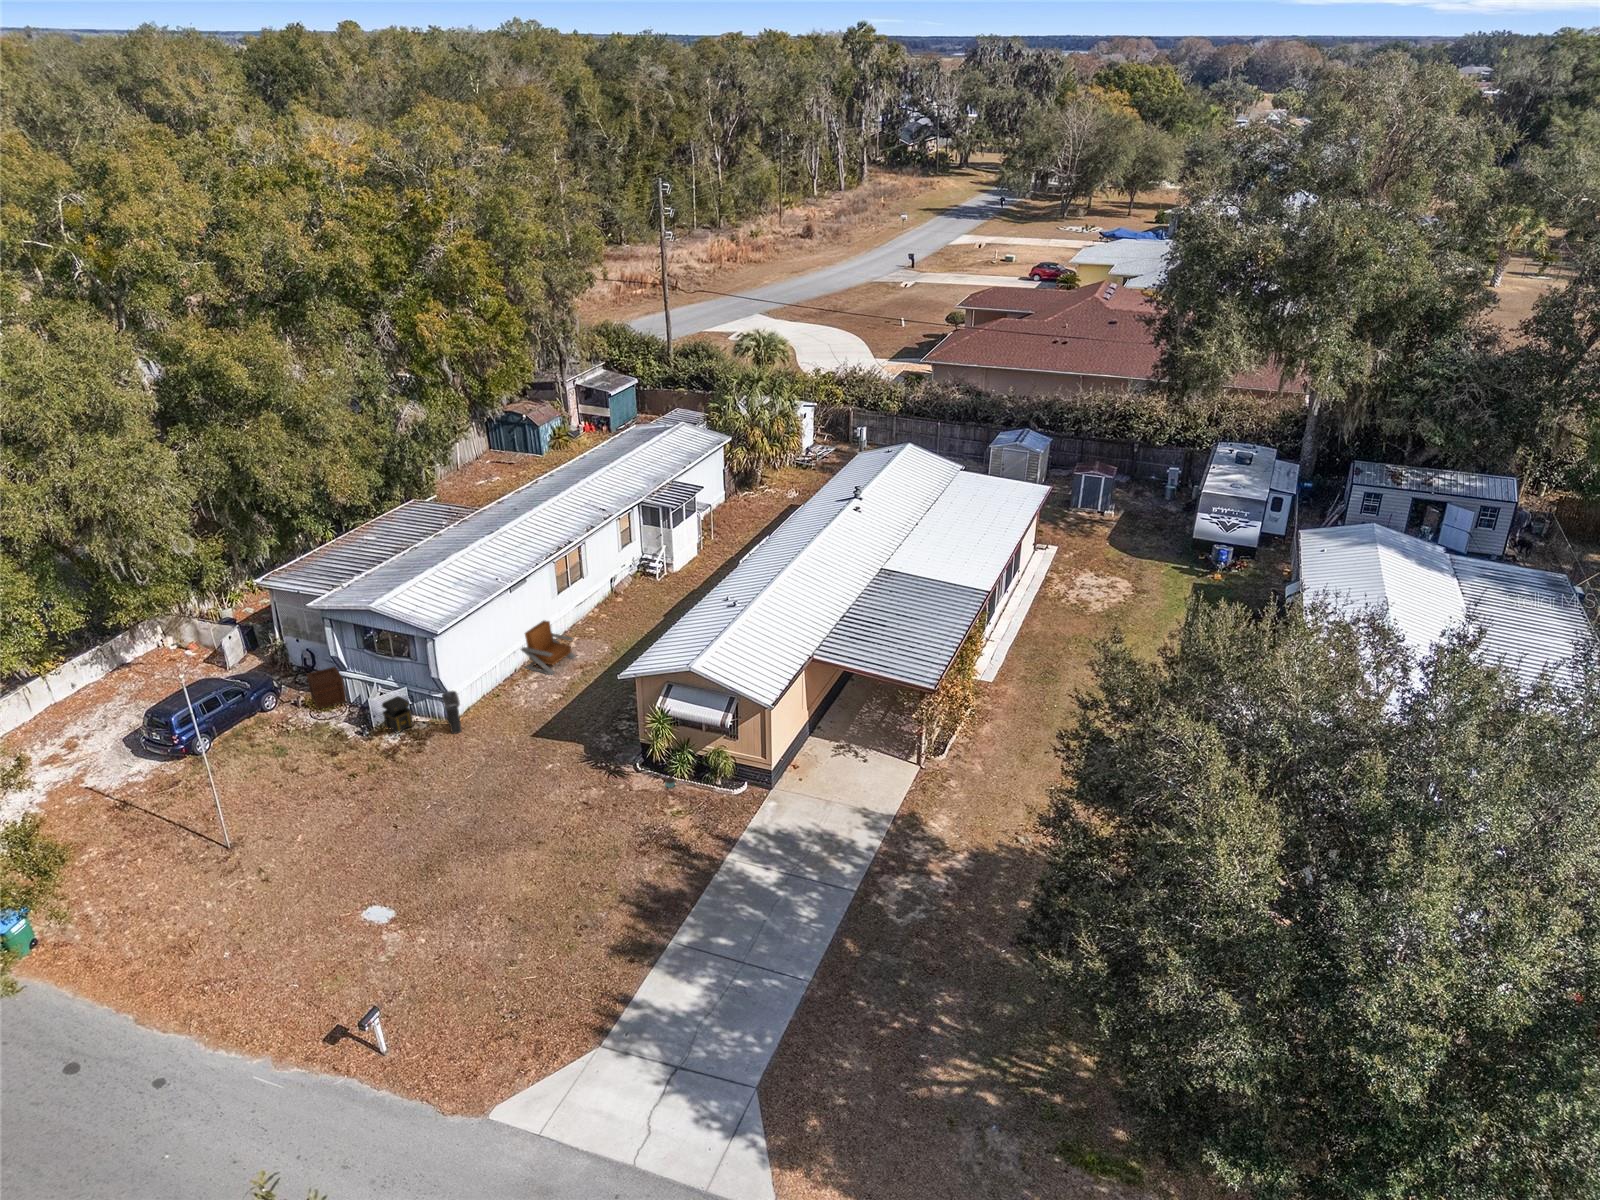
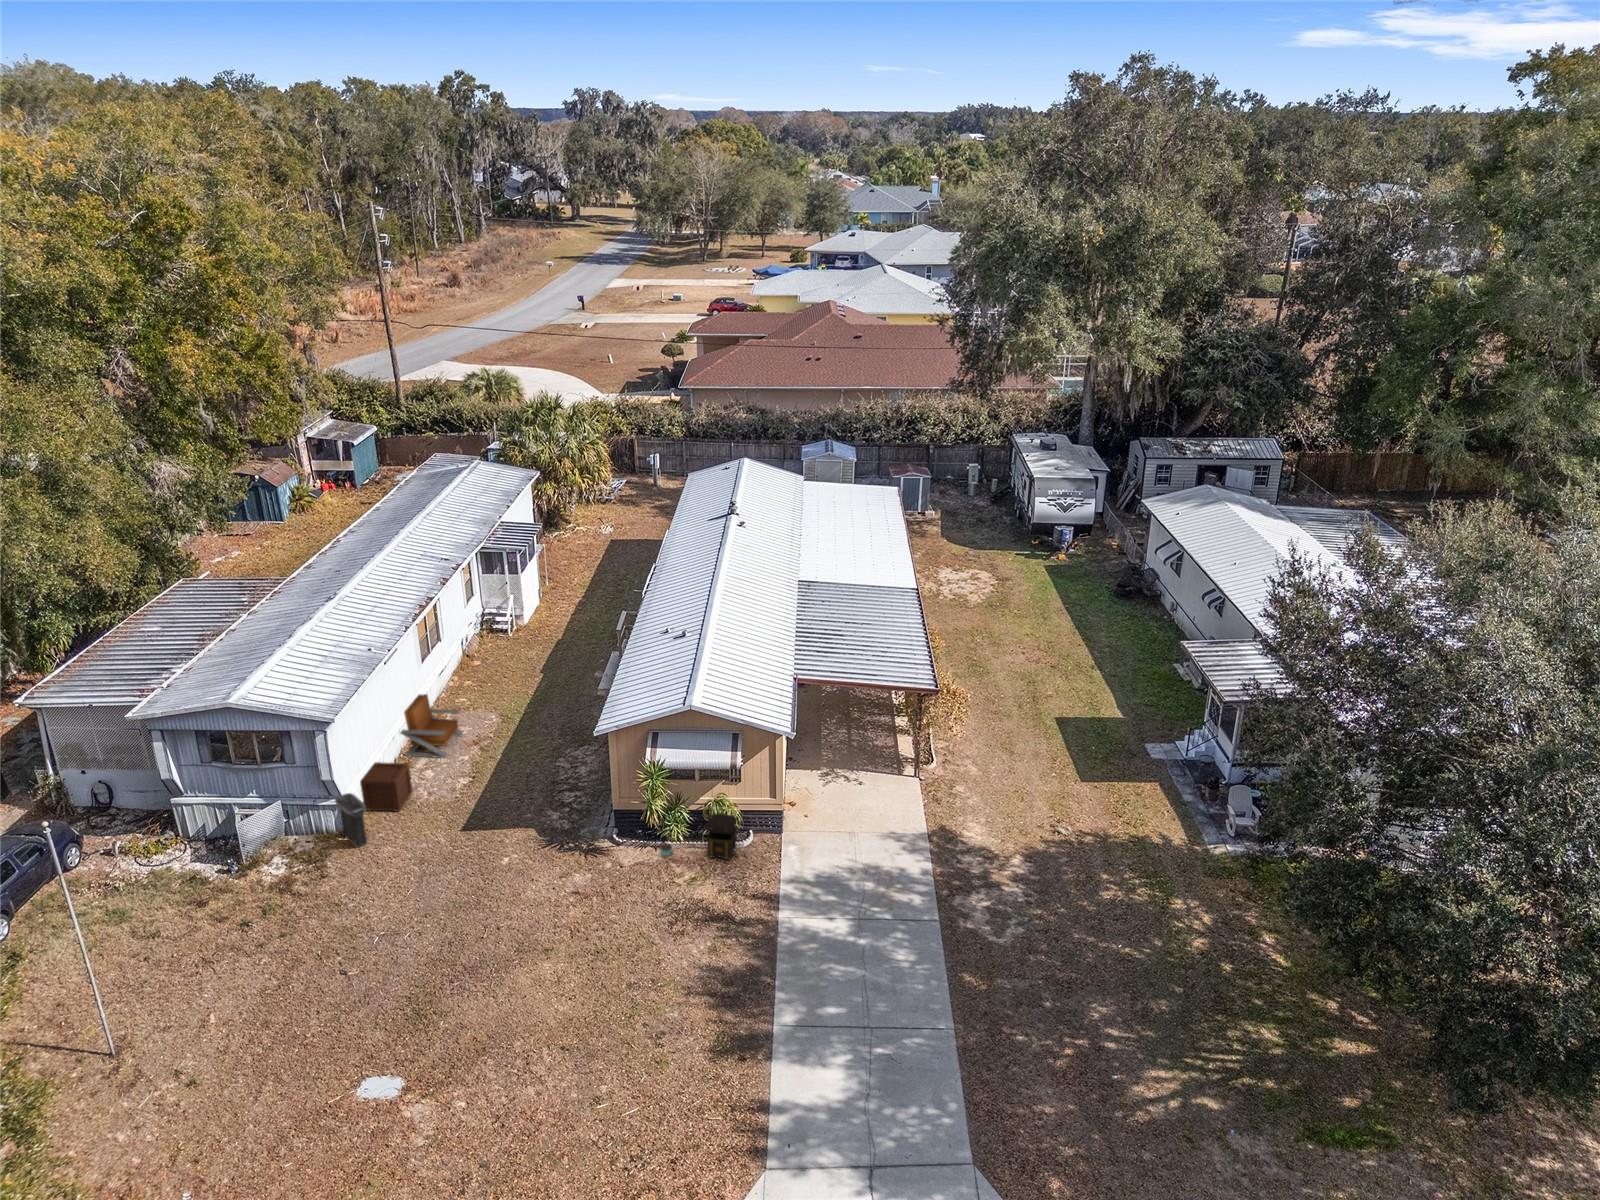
wooden crate: present [306,667,346,709] -> present [360,762,413,811]
toolbox: present [382,696,413,733] -> present [706,814,737,860]

